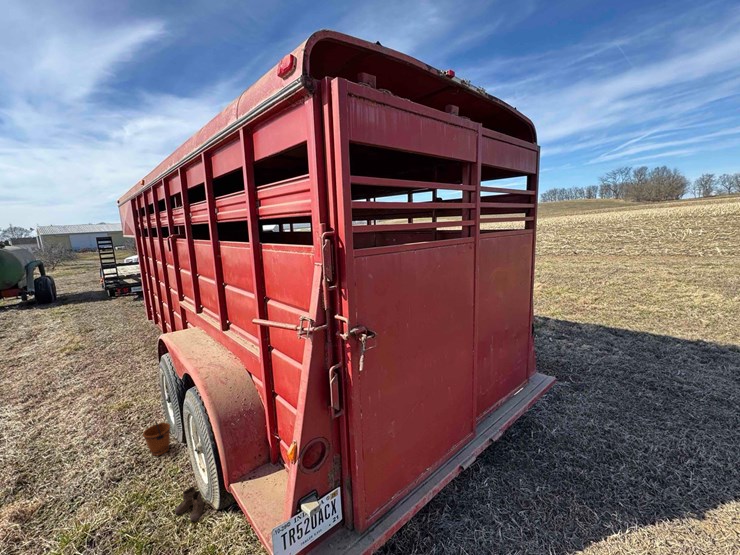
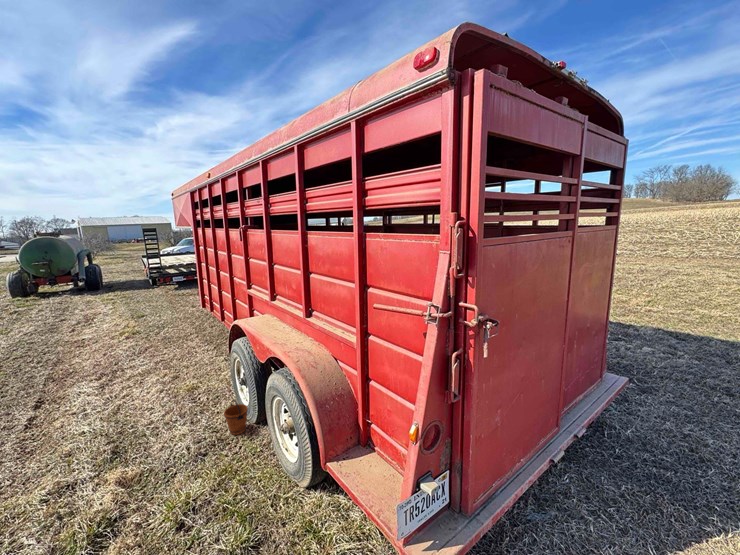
boots: present [175,487,204,522] -> none [266,465,298,498]

